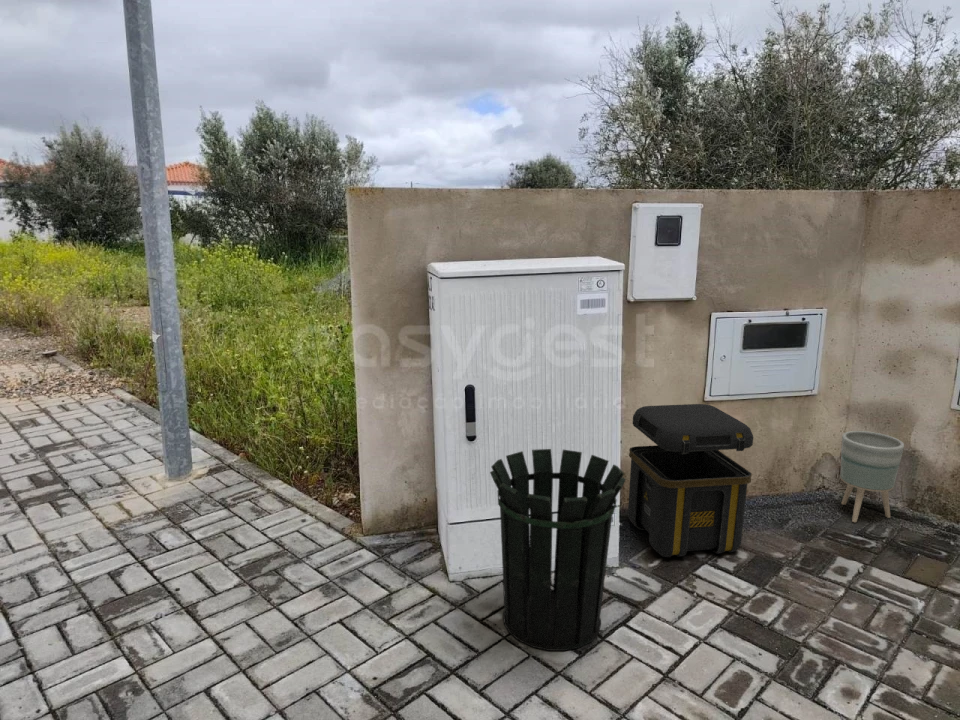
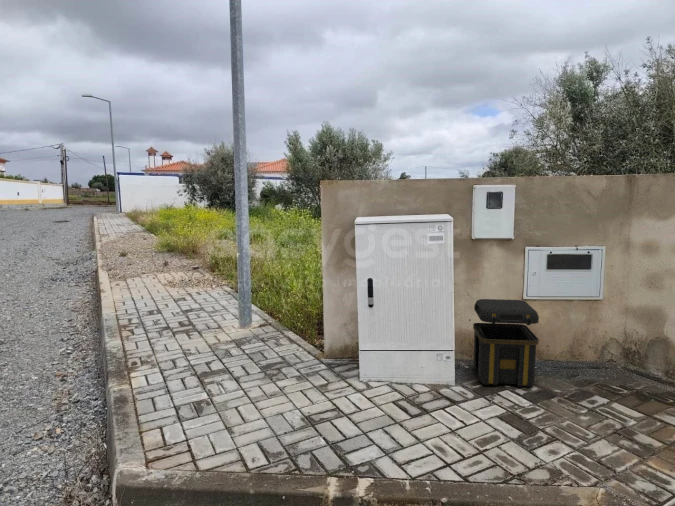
planter: present [840,431,904,522] -> none [617,324,658,381]
waste bin: present [490,449,625,651] -> none [372,314,442,416]

